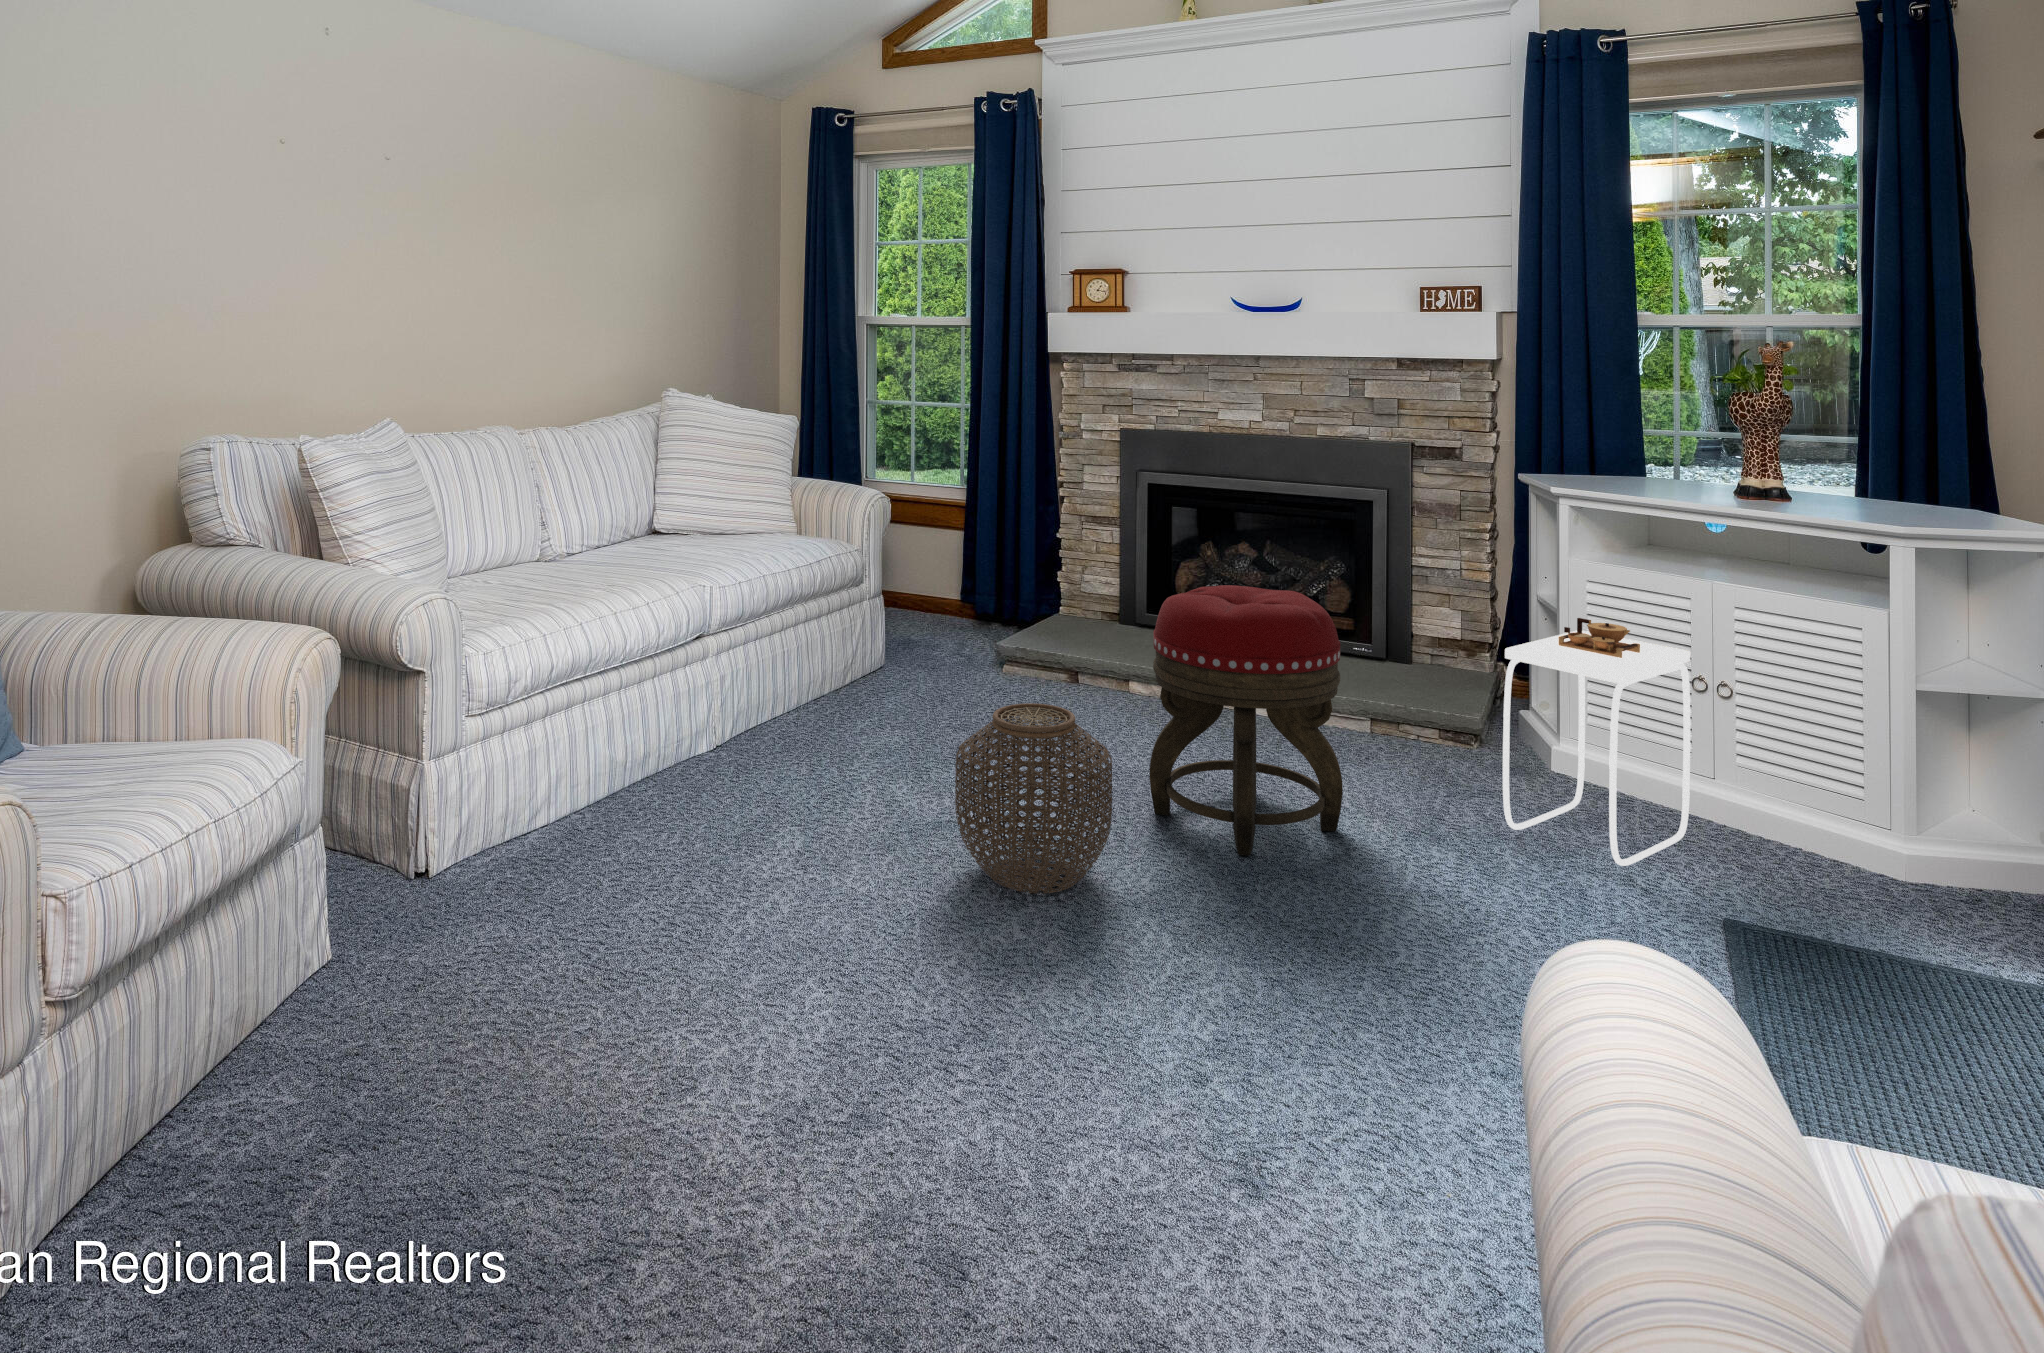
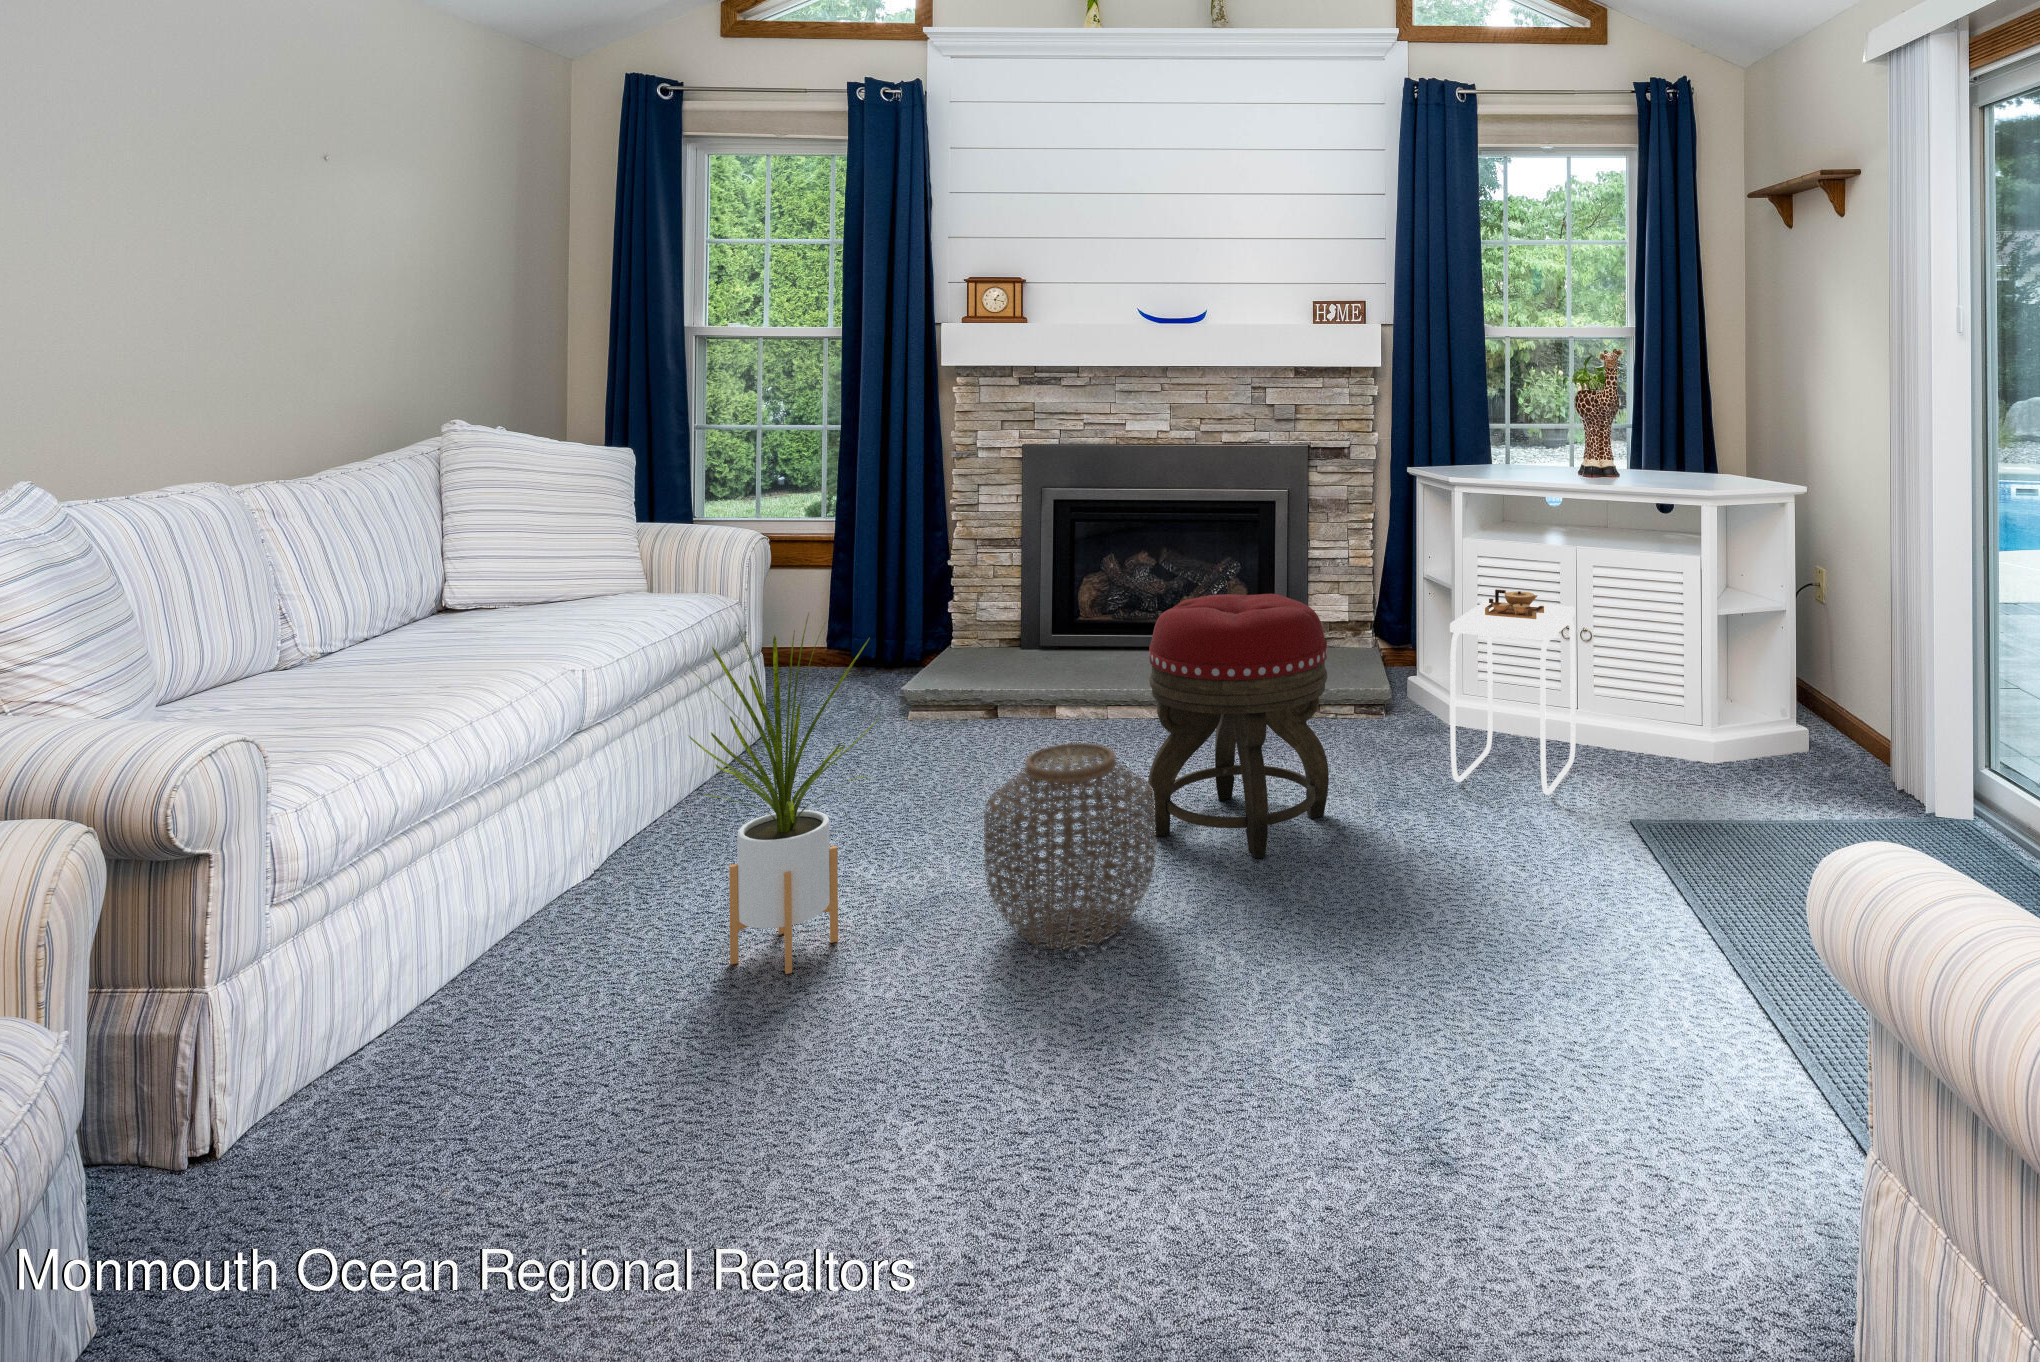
house plant: none [735,556,884,853] -> present [686,614,880,974]

